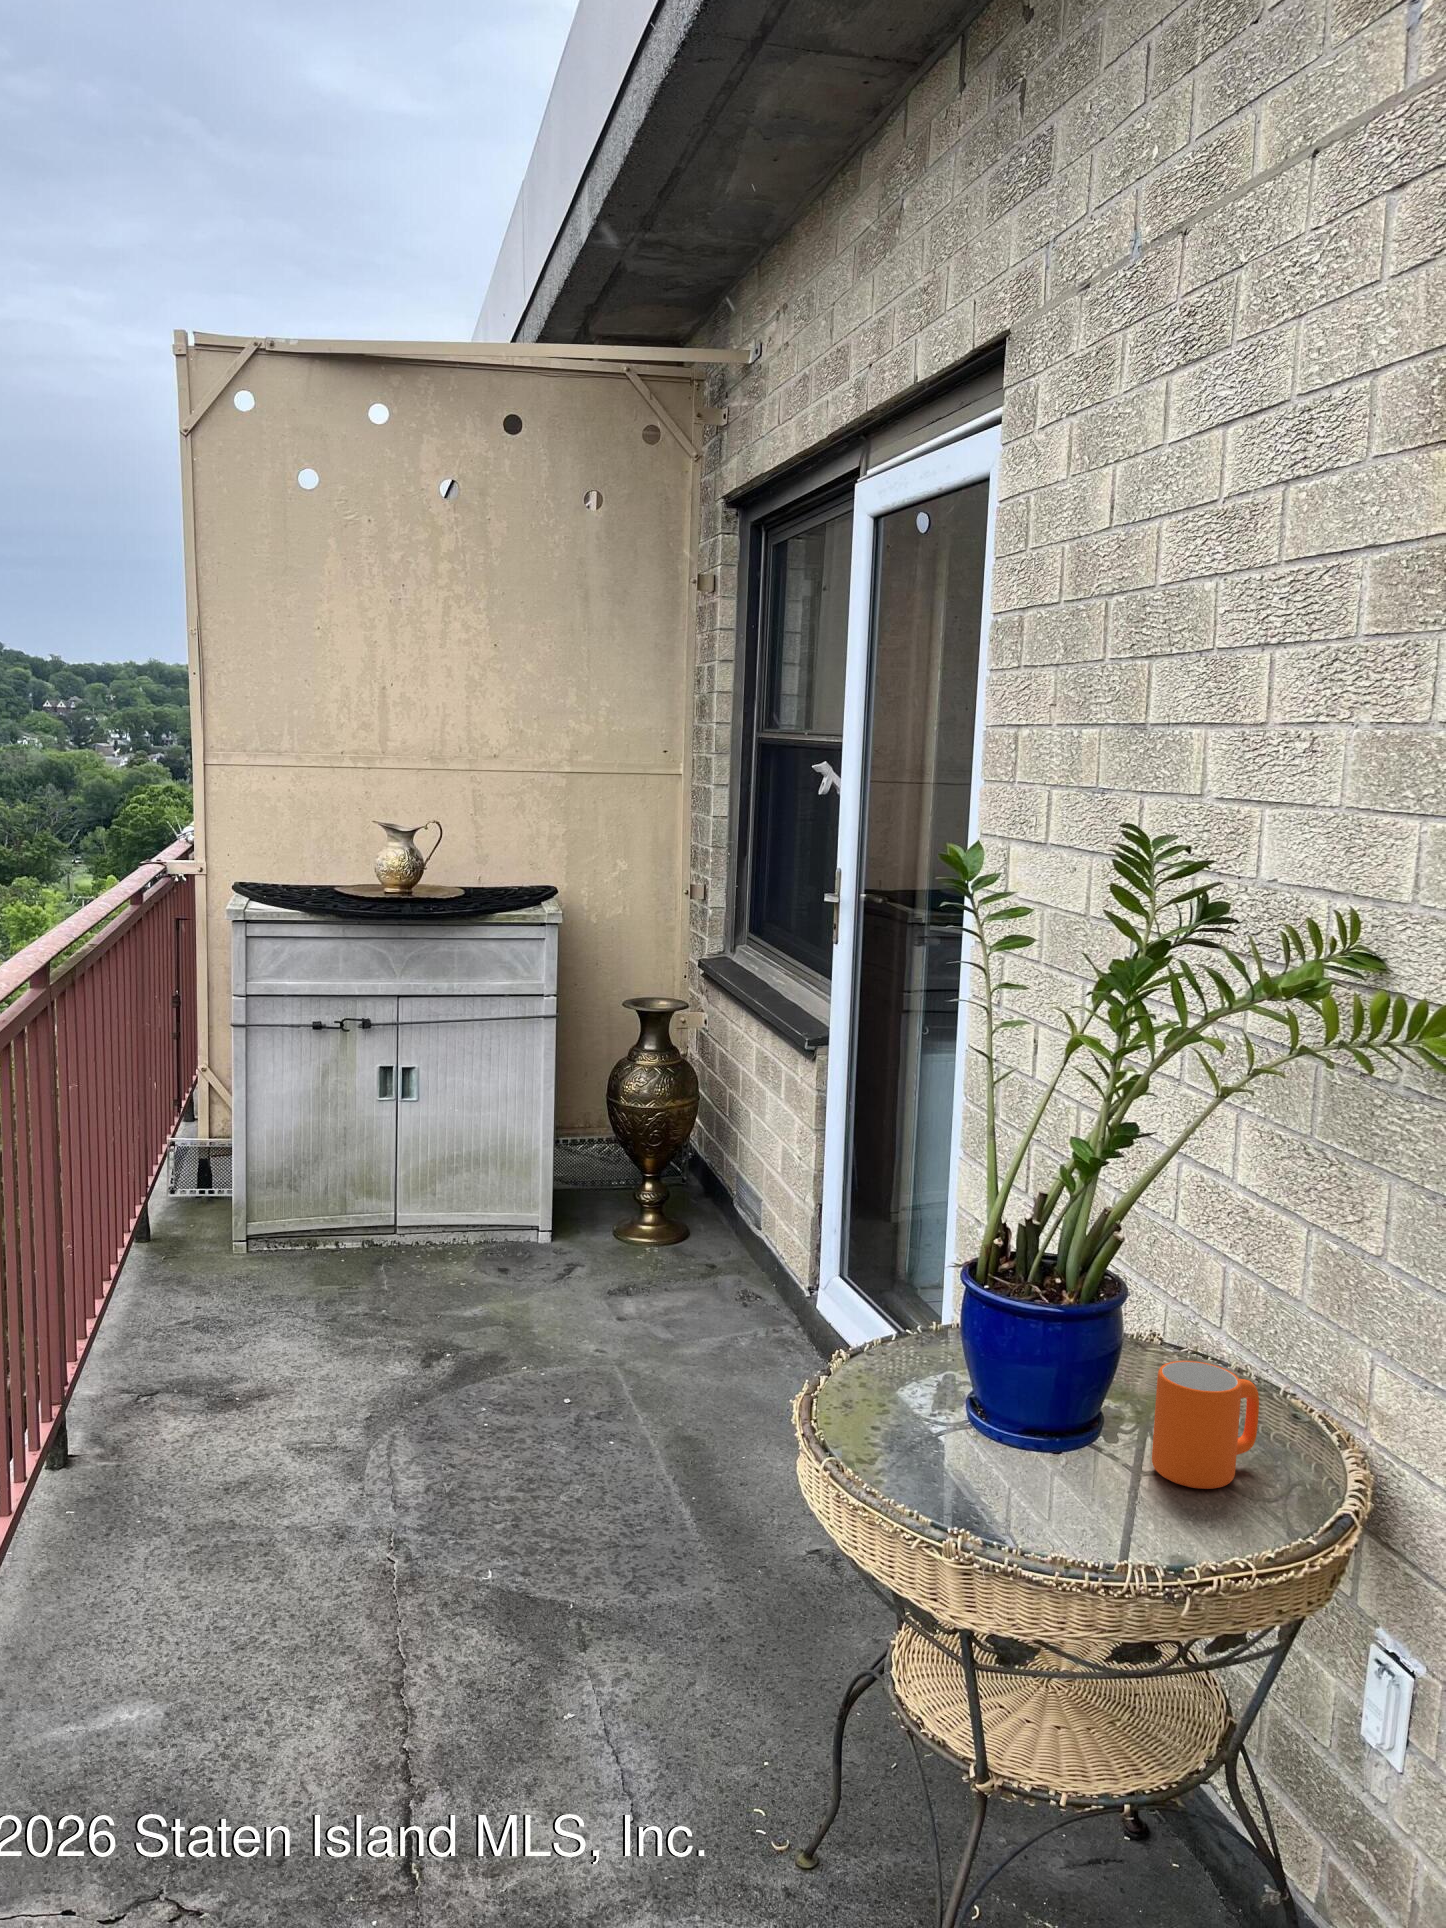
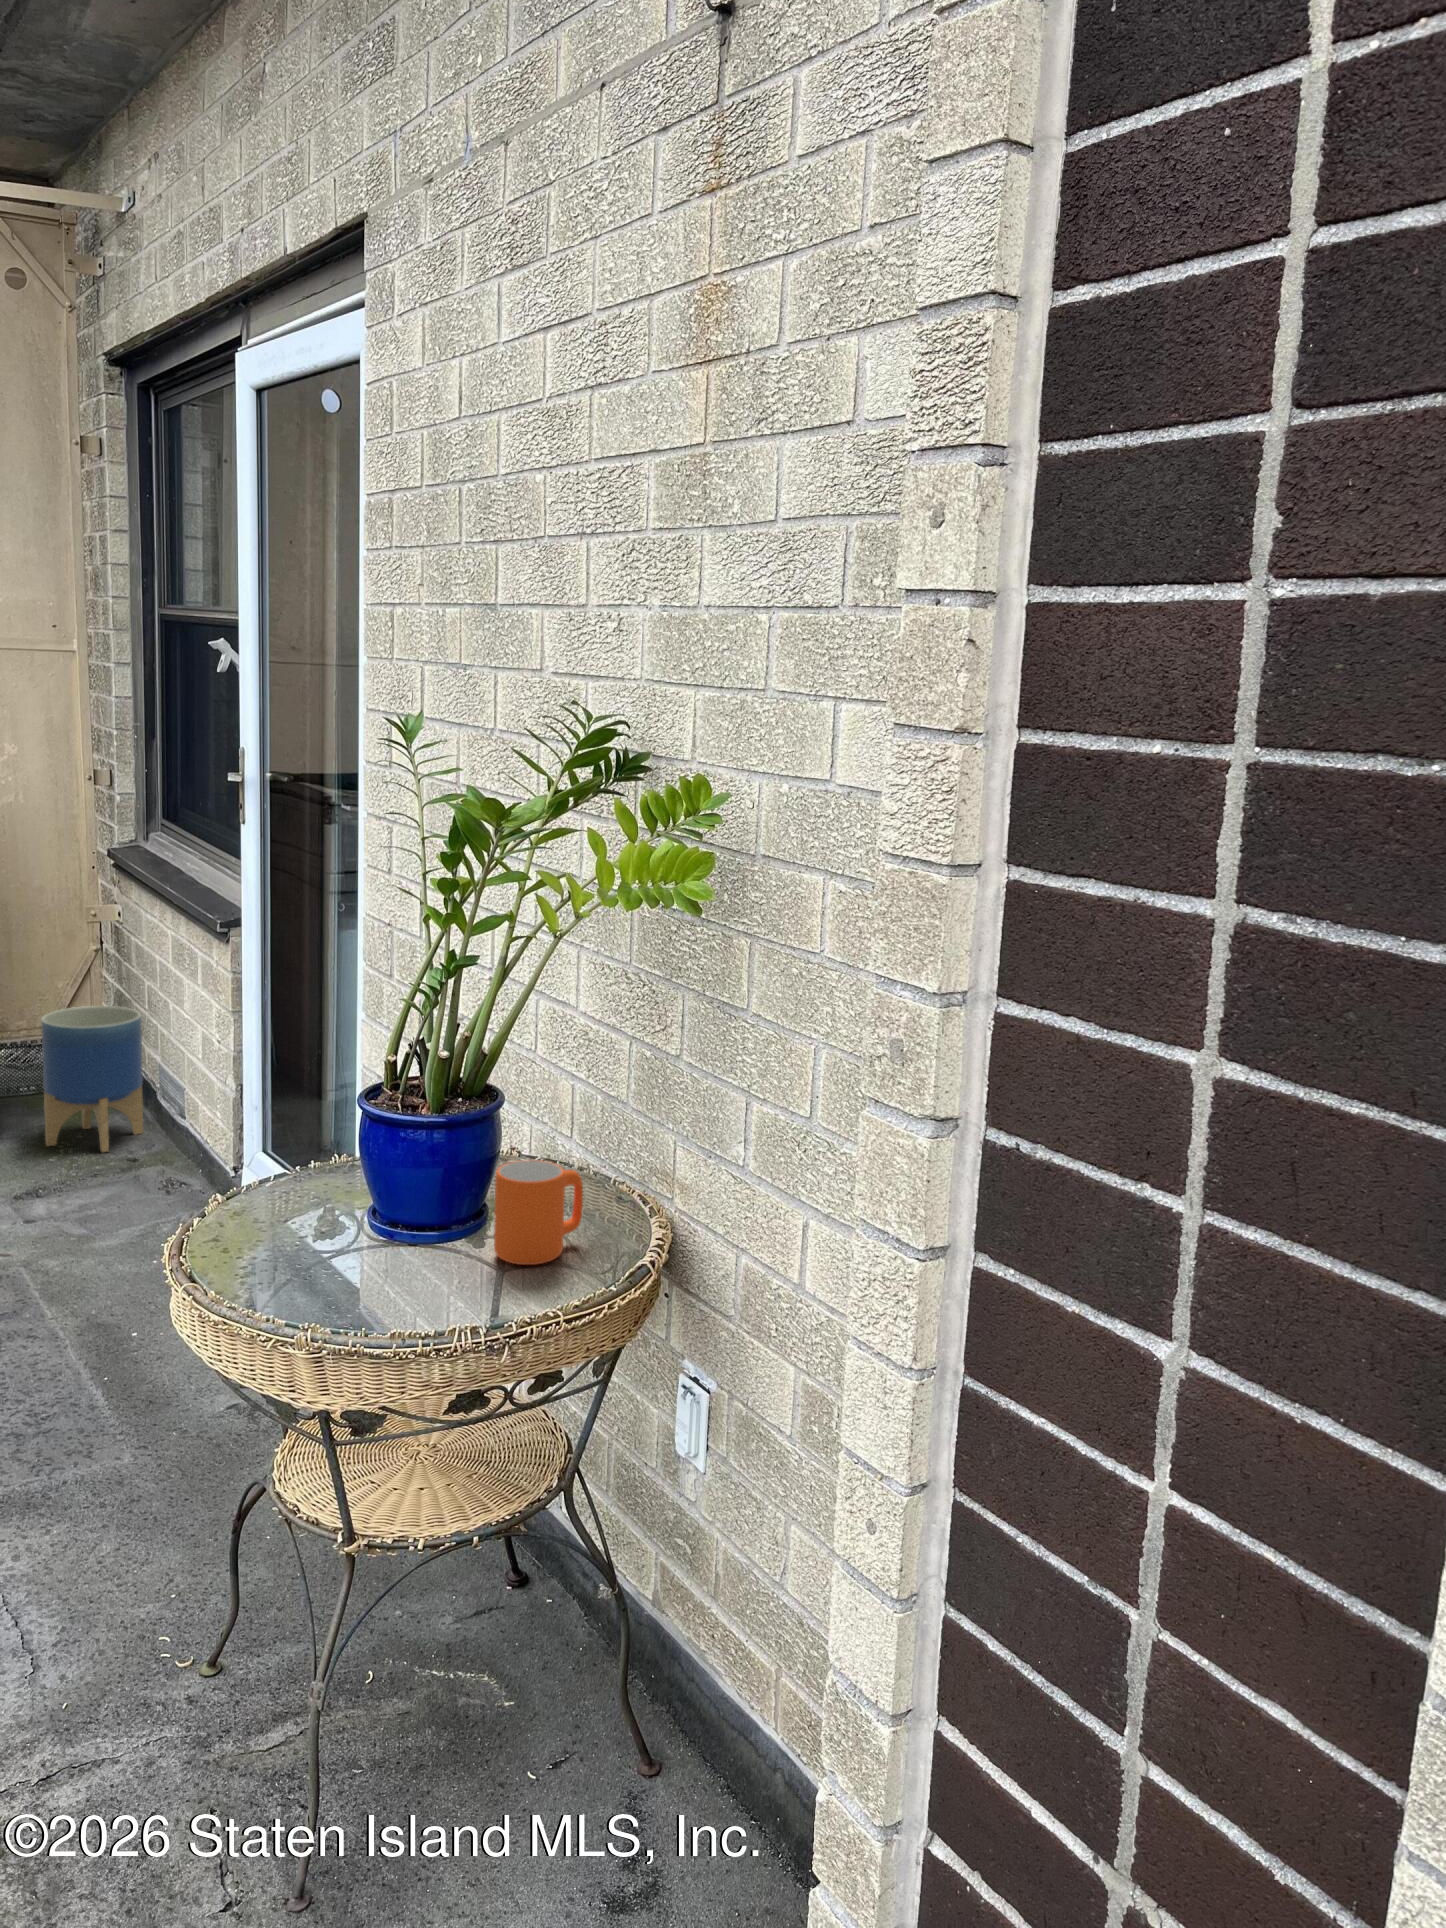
planter: none [631,1116,723,1263] -> present [41,1006,143,1152]

